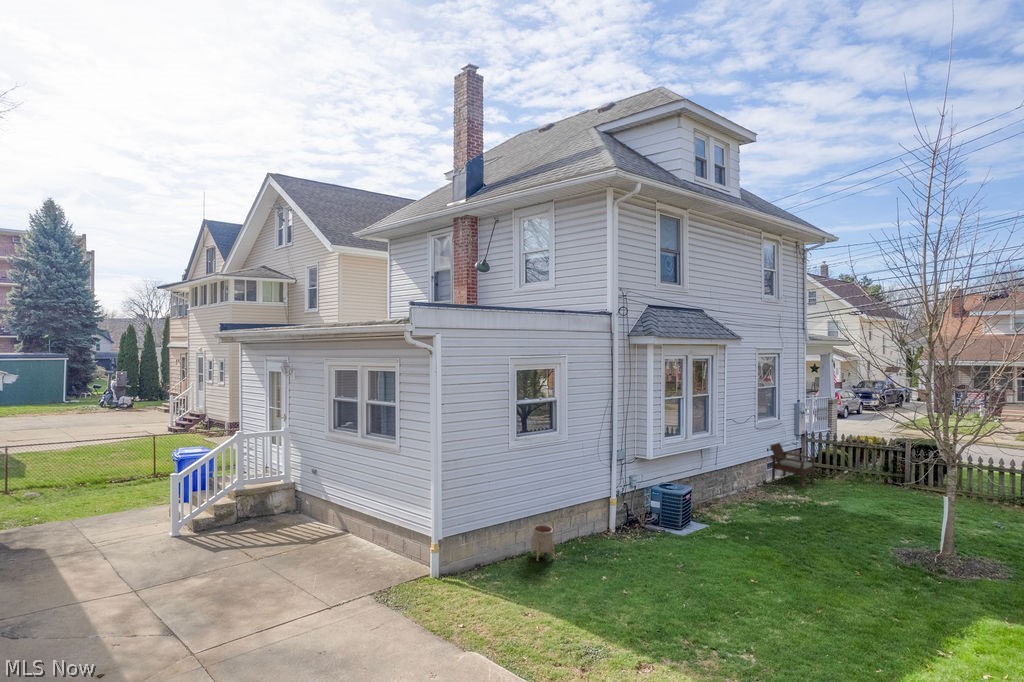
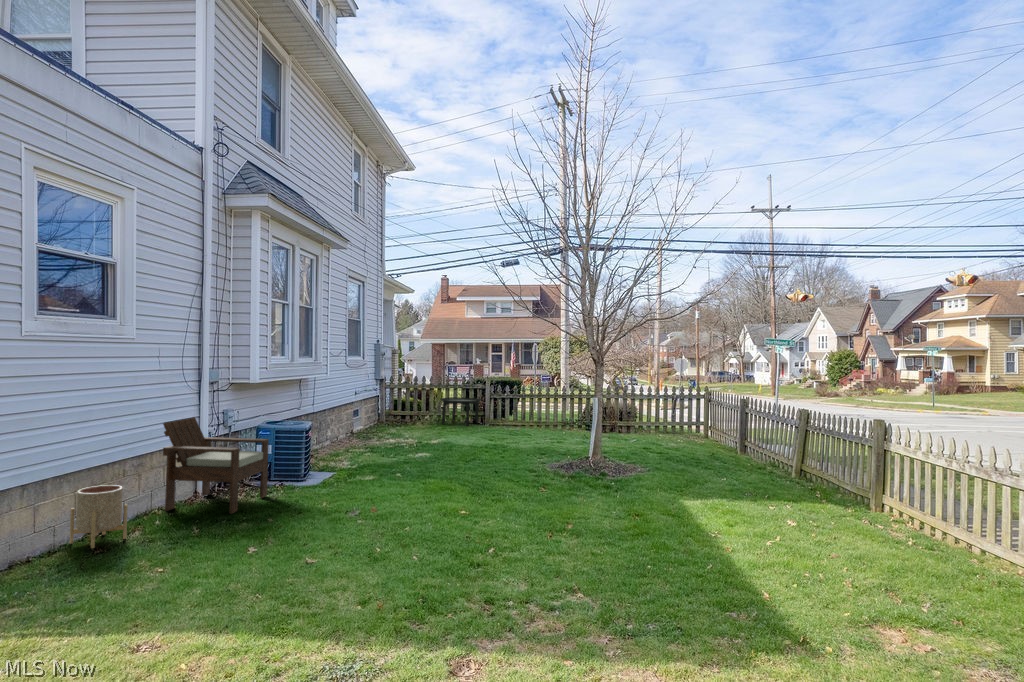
chair: present [770,443,814,488] -> present [163,417,269,514]
round table: none [861,460,914,496] -> present [440,397,481,426]

